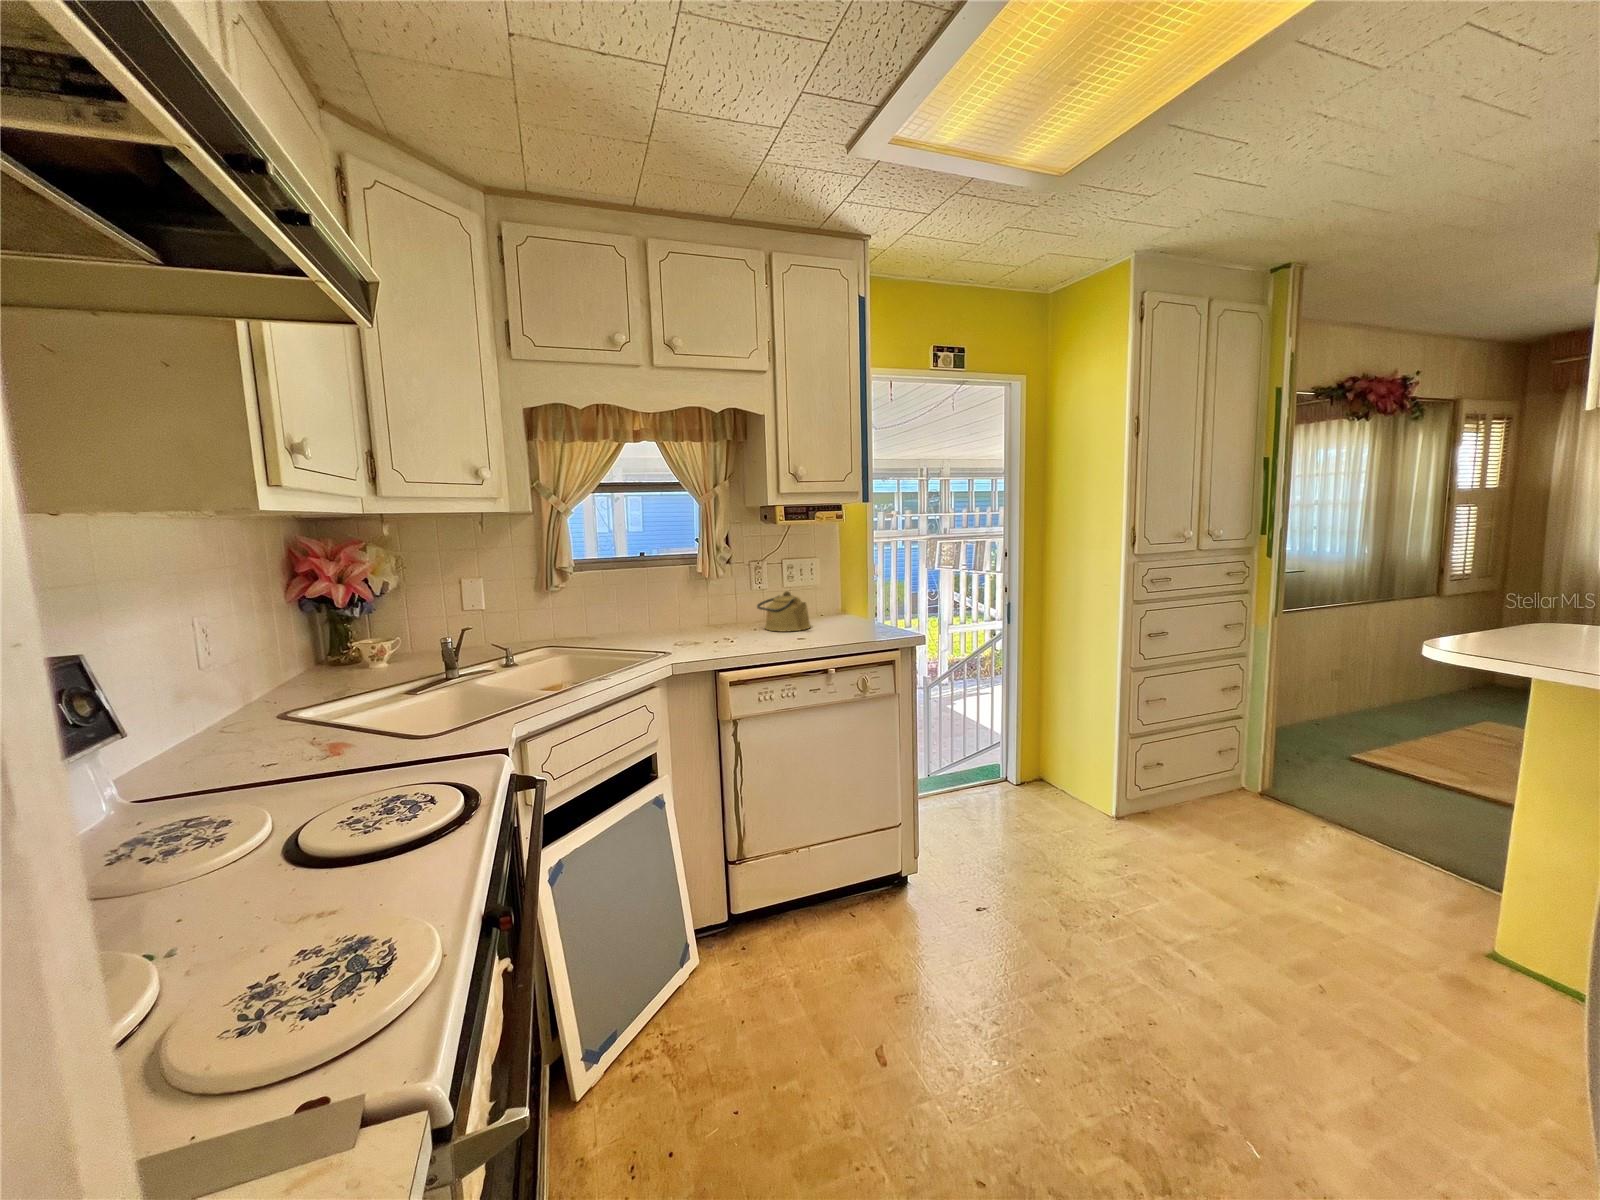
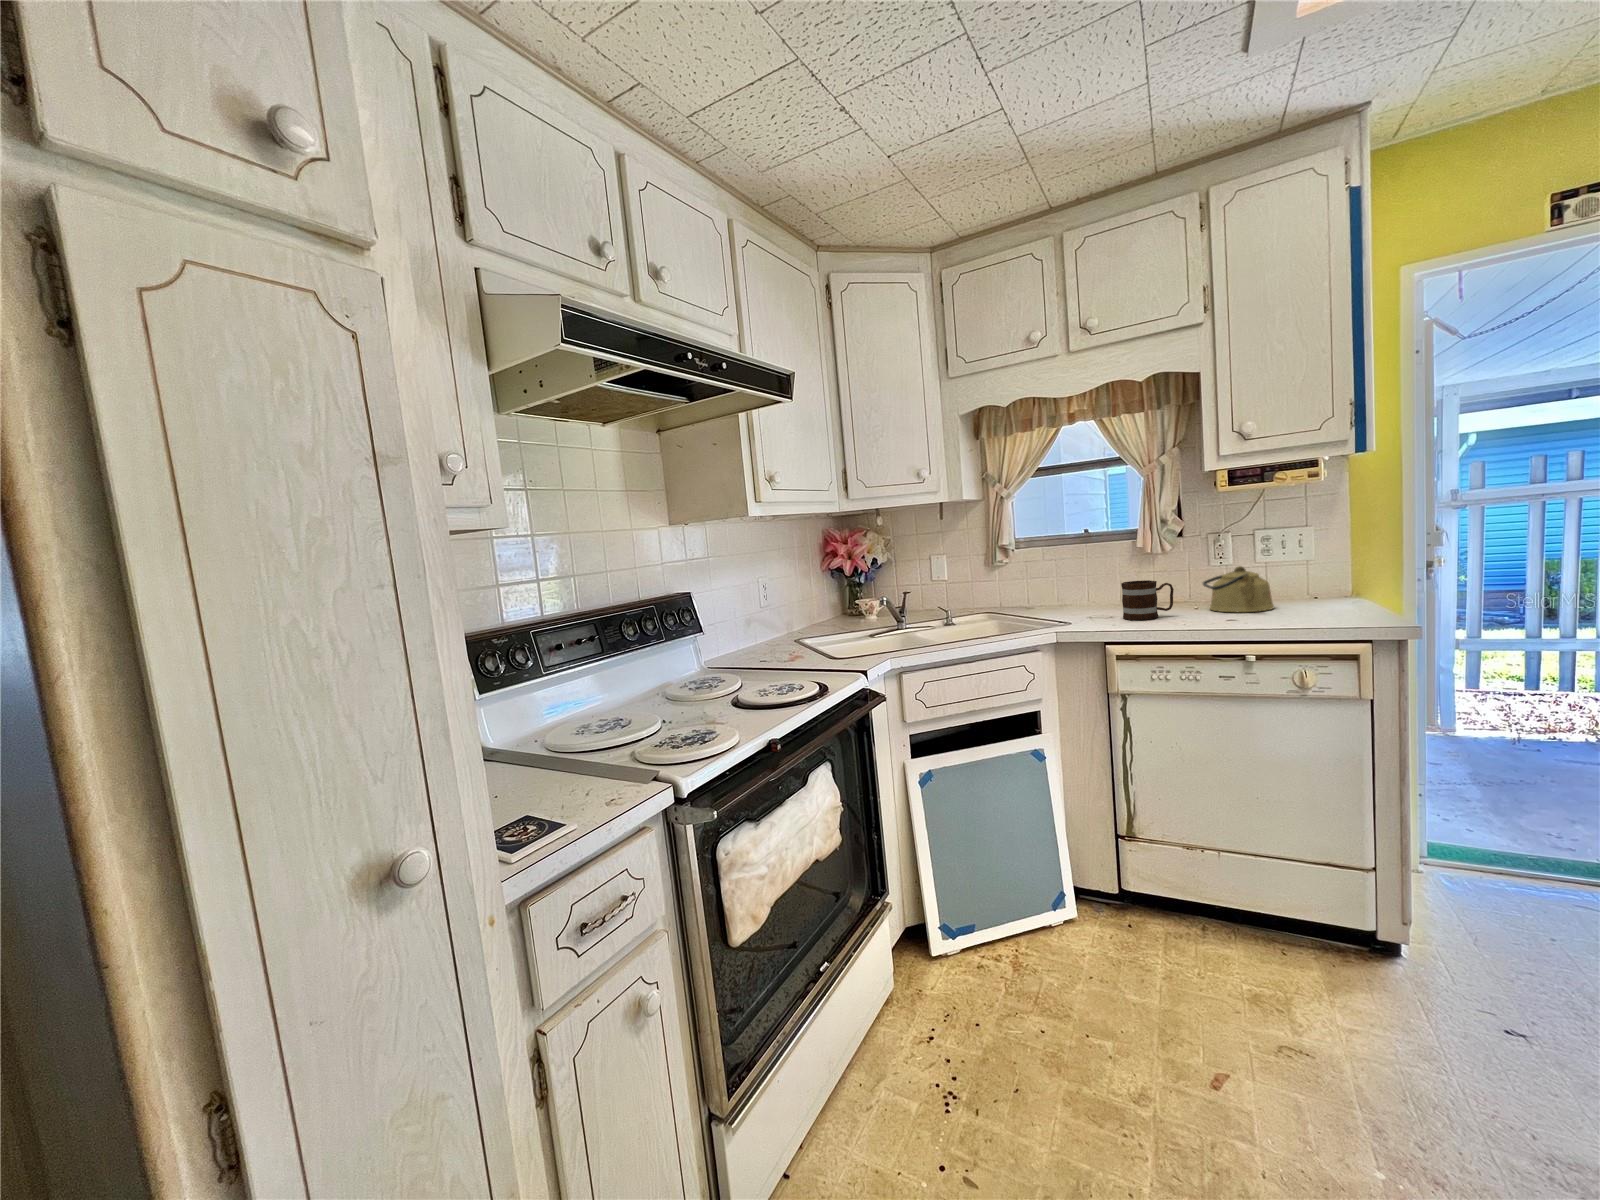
mug: none [708,605,749,644] -> present [1121,580,1174,620]

